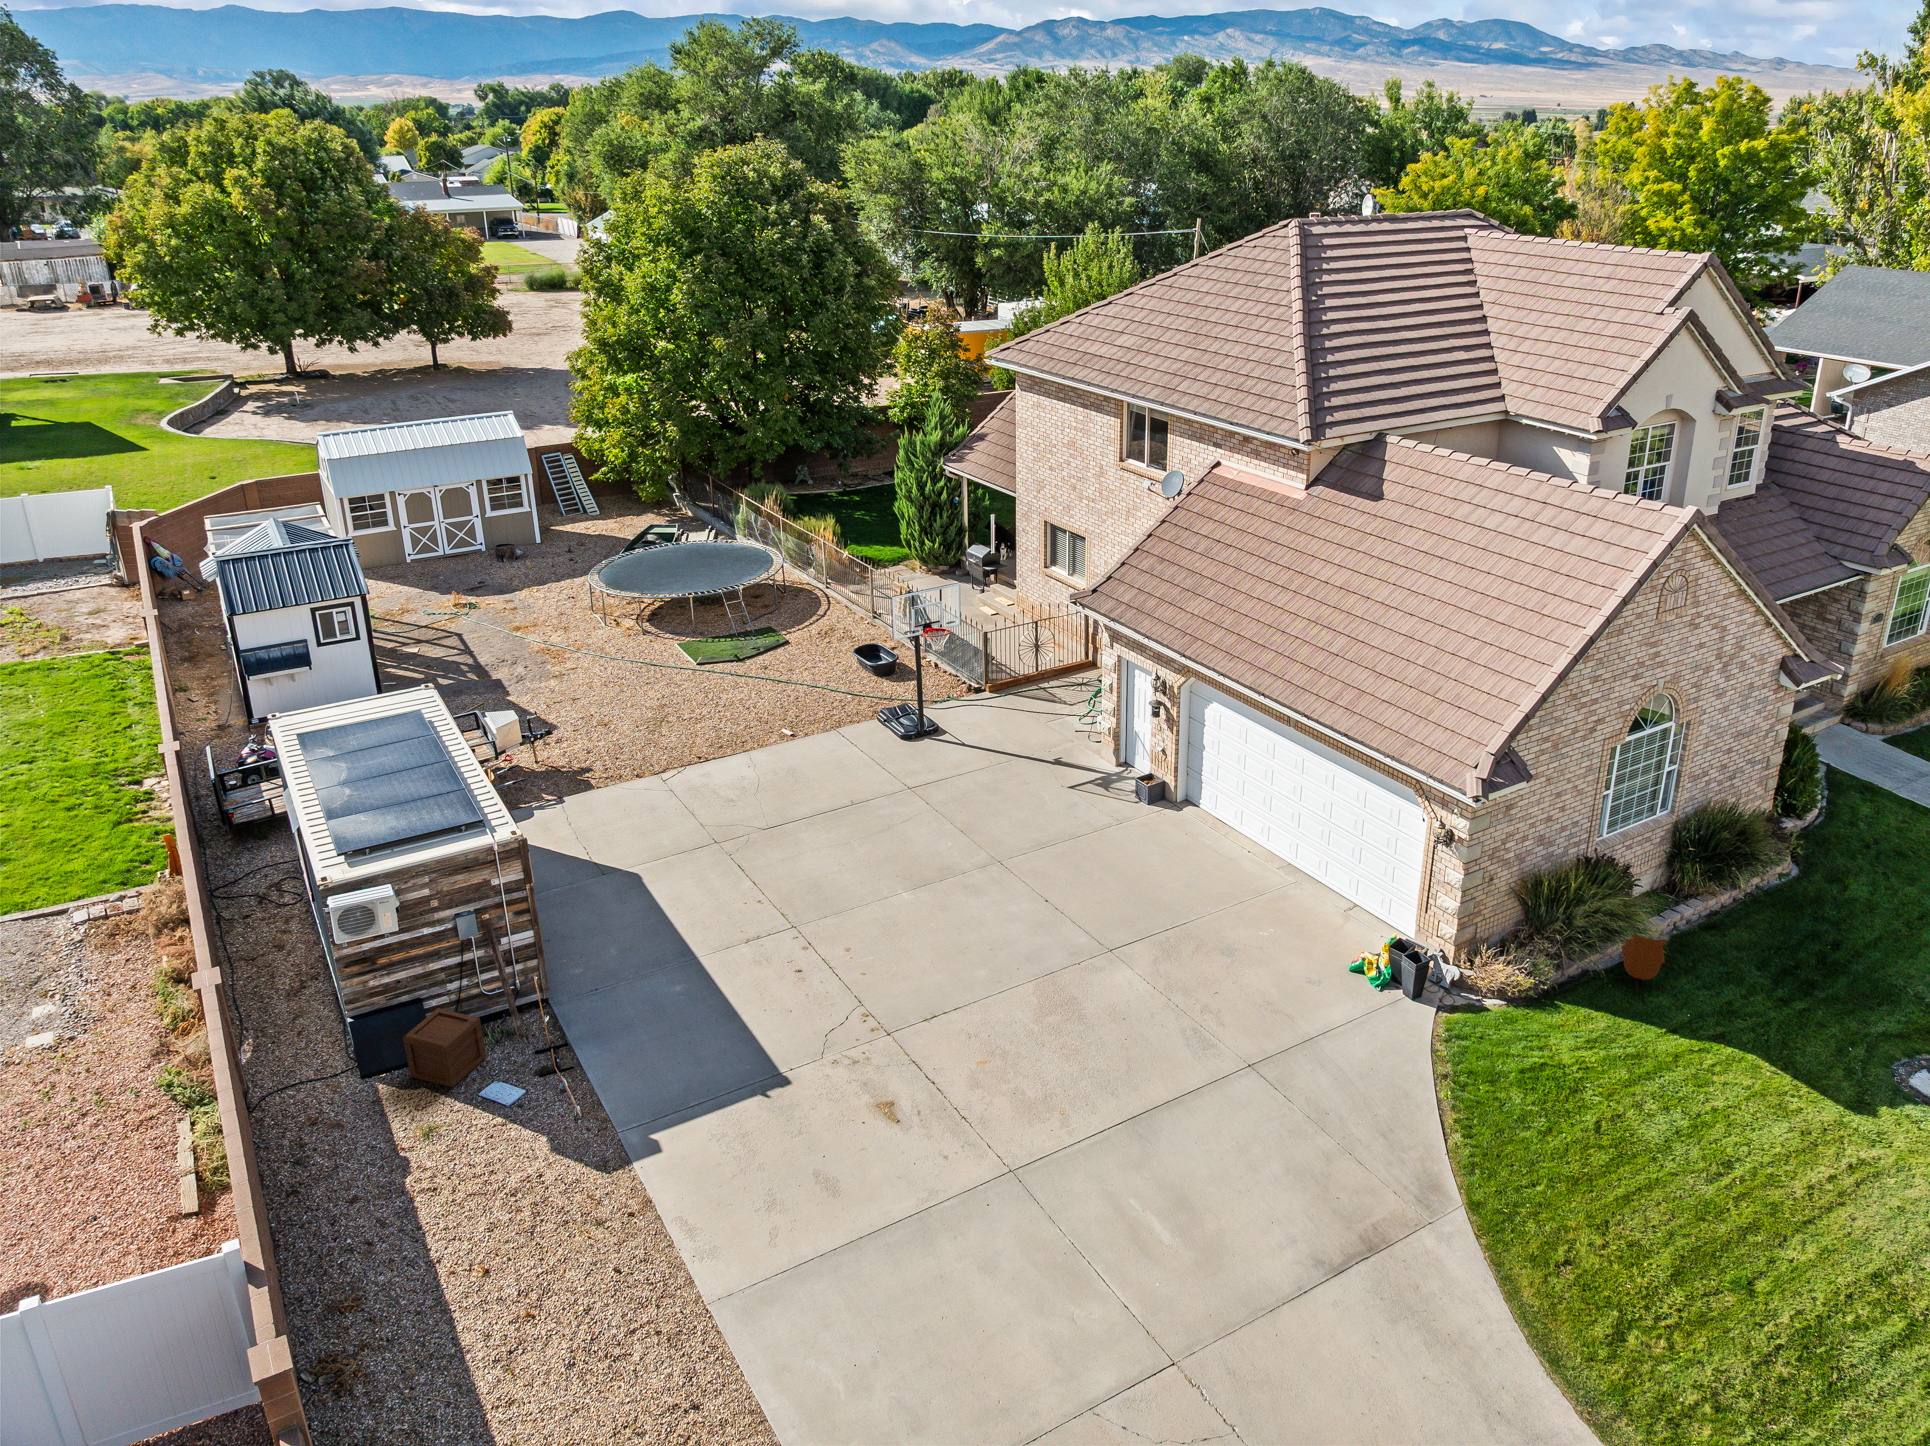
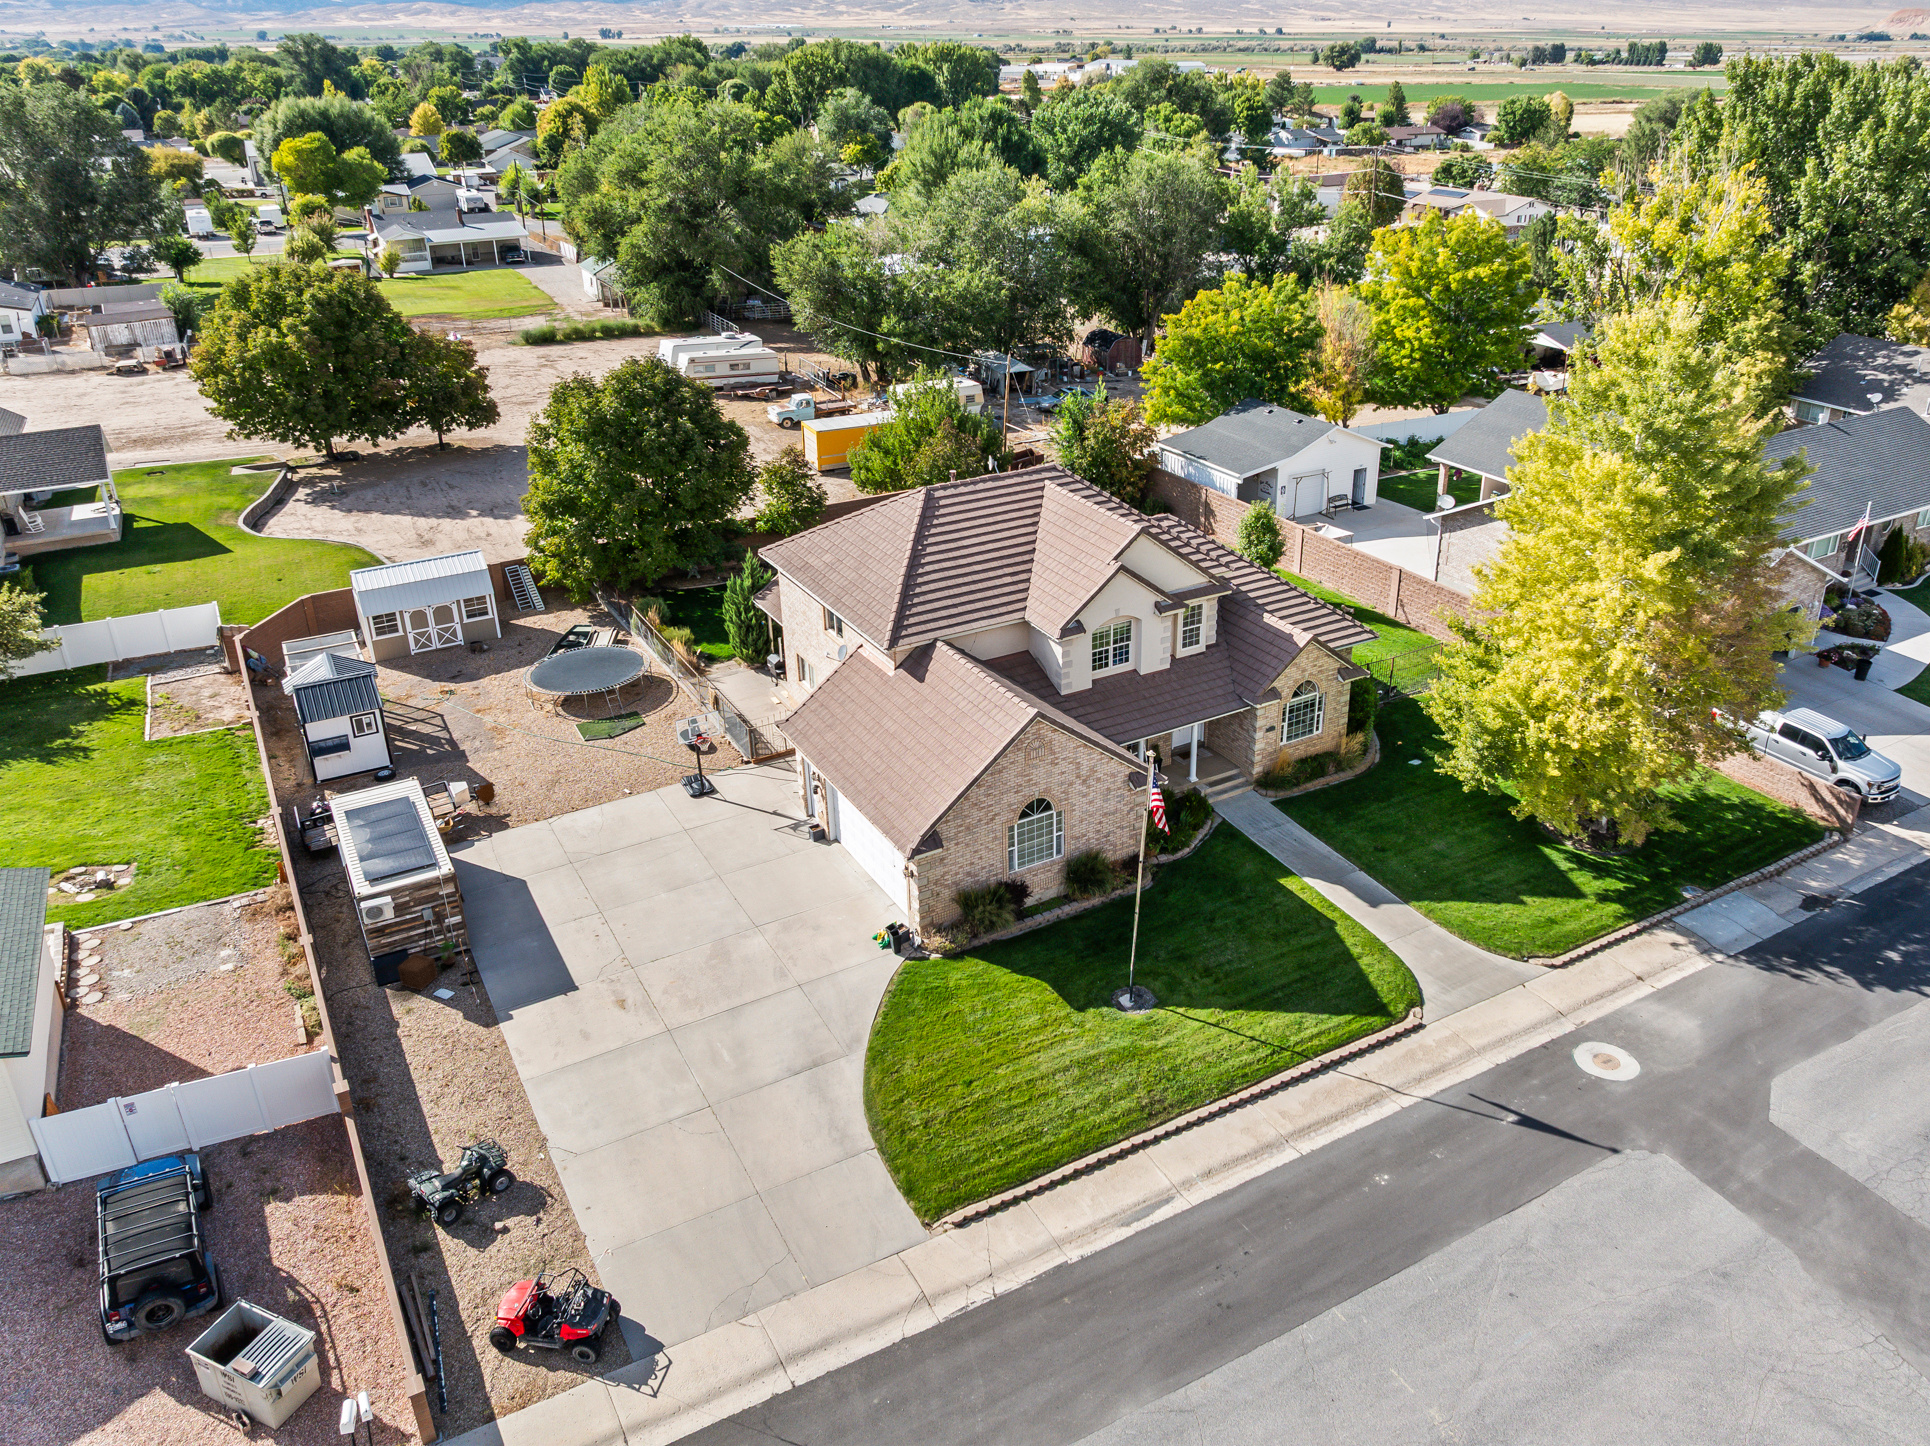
lounge chair: present [1614,934,1667,994] -> present [475,782,495,807]
potted tree: none [483,980,521,1032] -> present [440,942,456,964]

